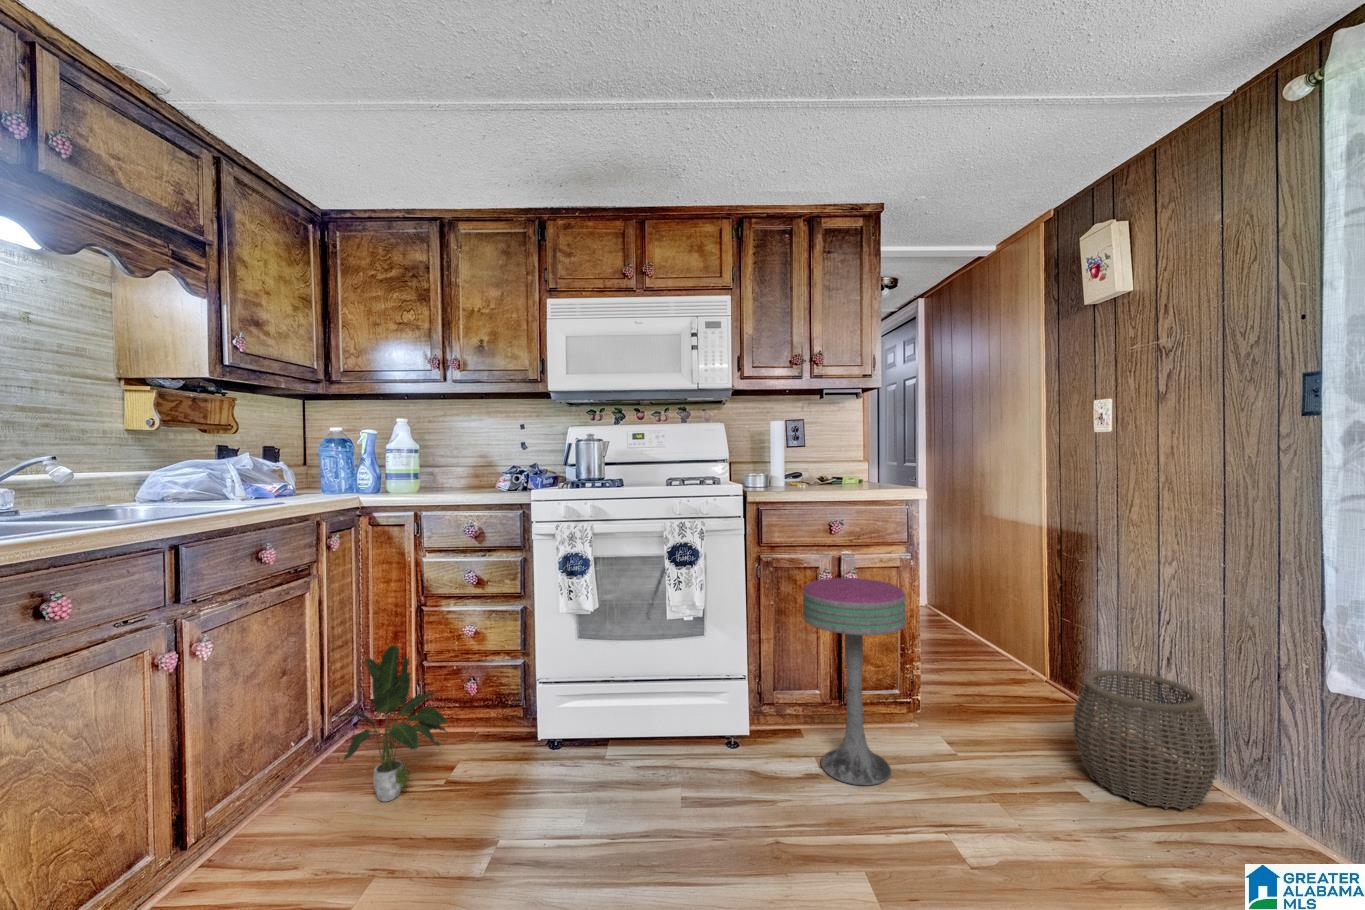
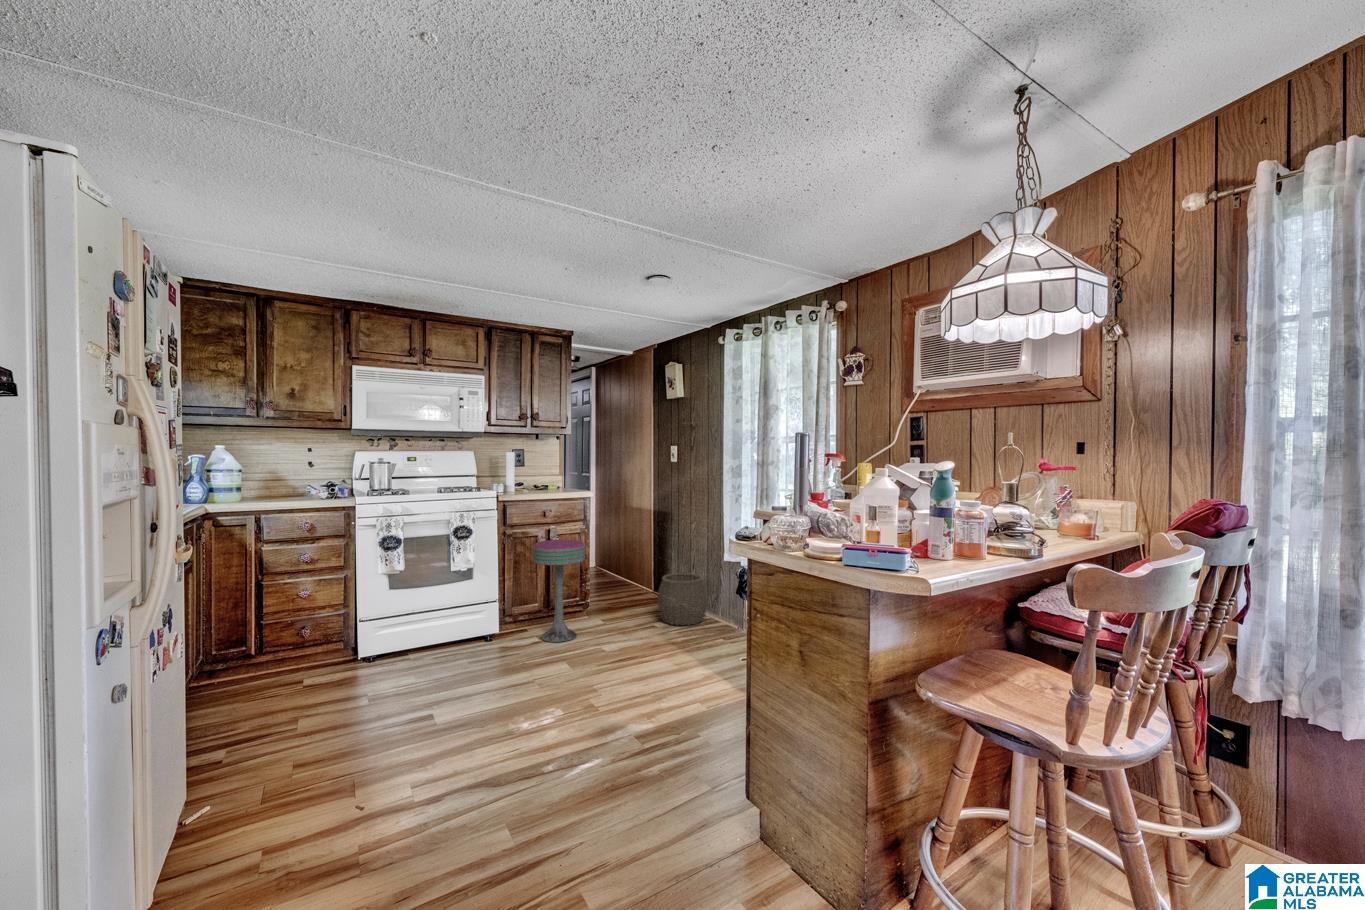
potted plant: present [336,645,447,802] -> none [237,601,313,700]

